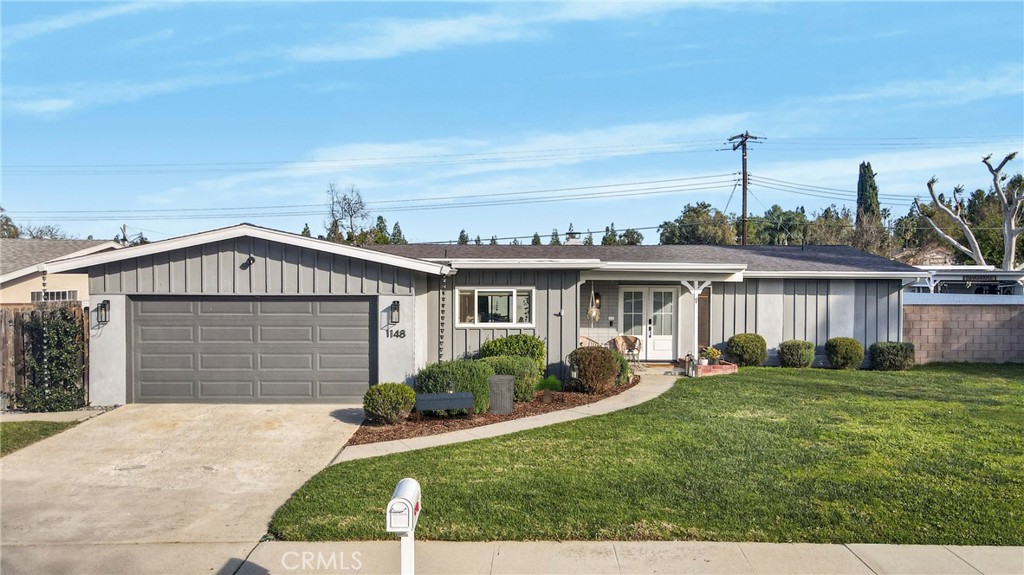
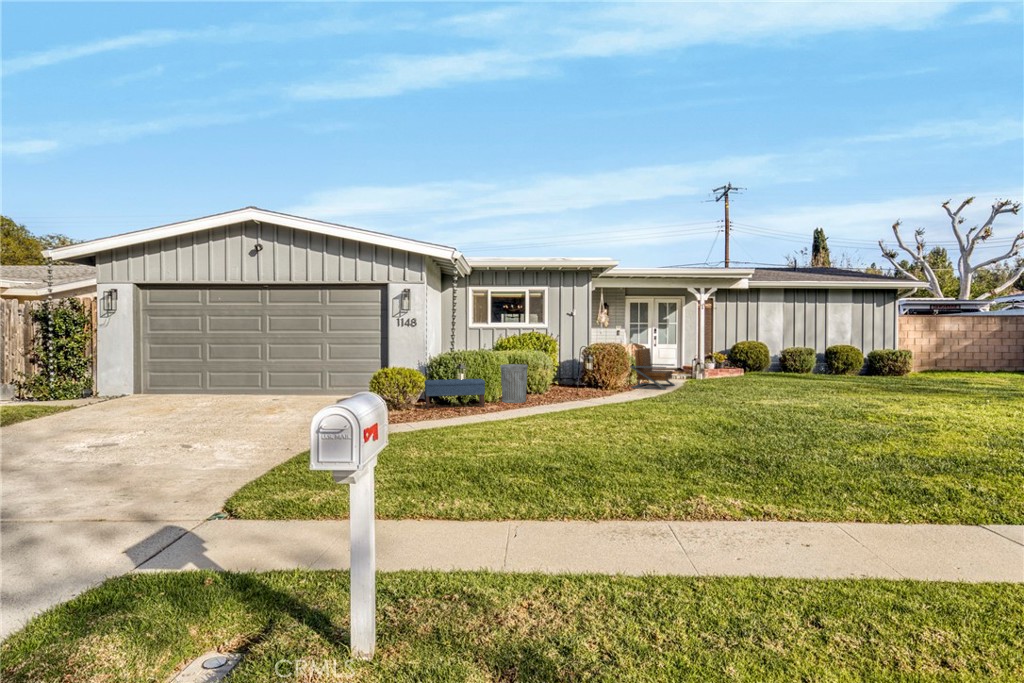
lounge chair: none [617,350,663,394] -> present [630,348,674,390]
potted plant: present [533,376,561,403] -> none [544,366,577,395]

